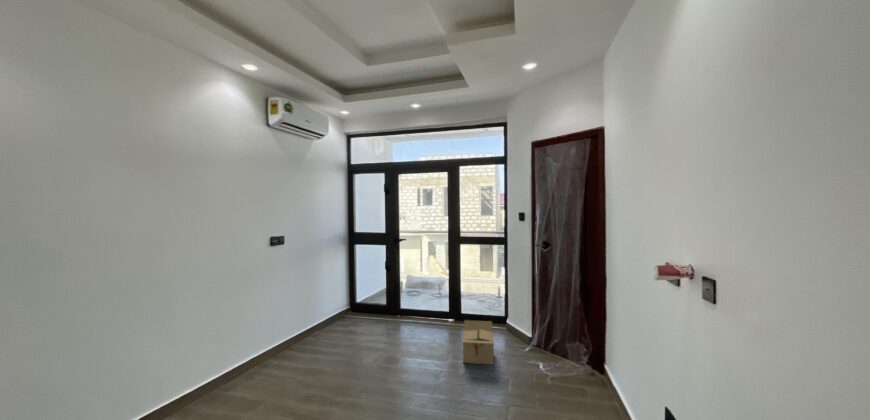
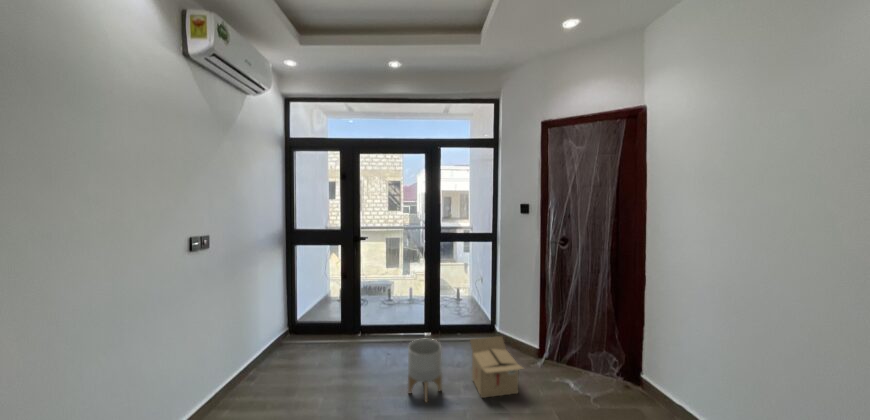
planter: none [413,315,438,360] -> present [408,339,442,402]

